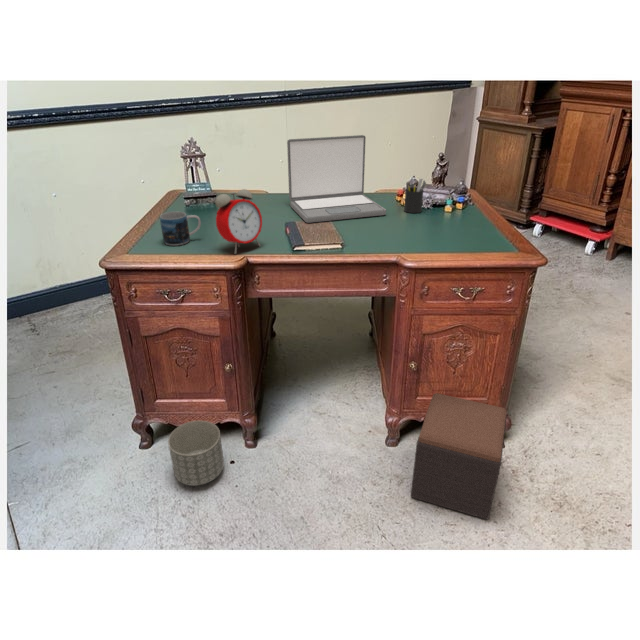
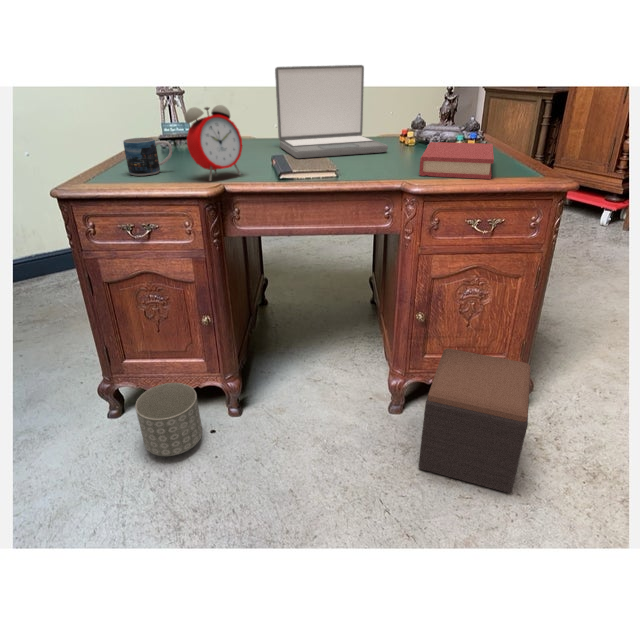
pen holder: present [404,179,426,213] -> none [408,108,433,151]
hardback book: none [413,212,477,255] -> present [419,142,494,179]

